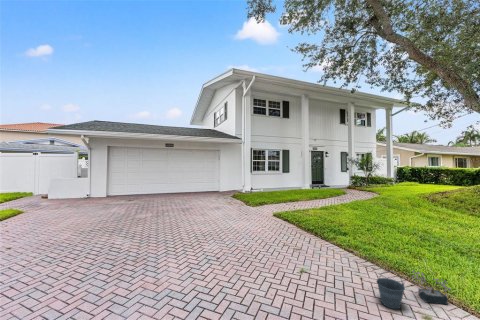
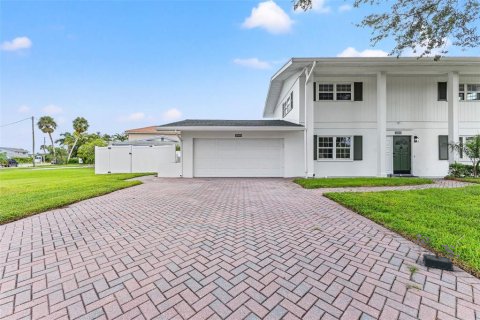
bucket: present [377,278,405,309] -> none [365,228,396,264]

